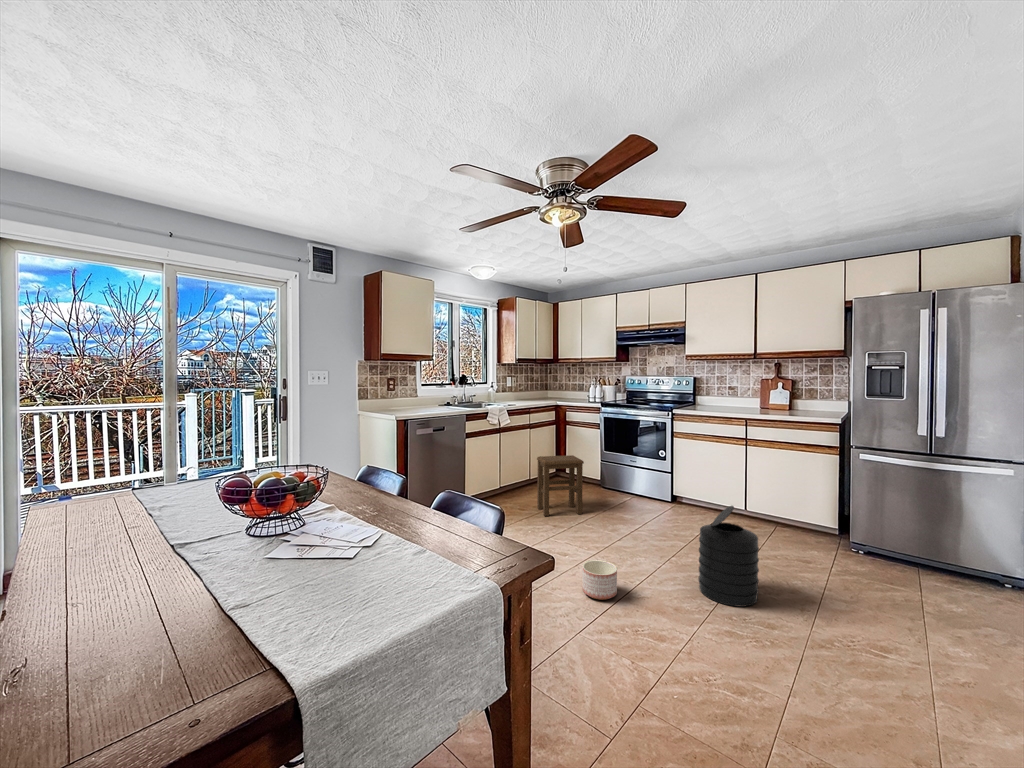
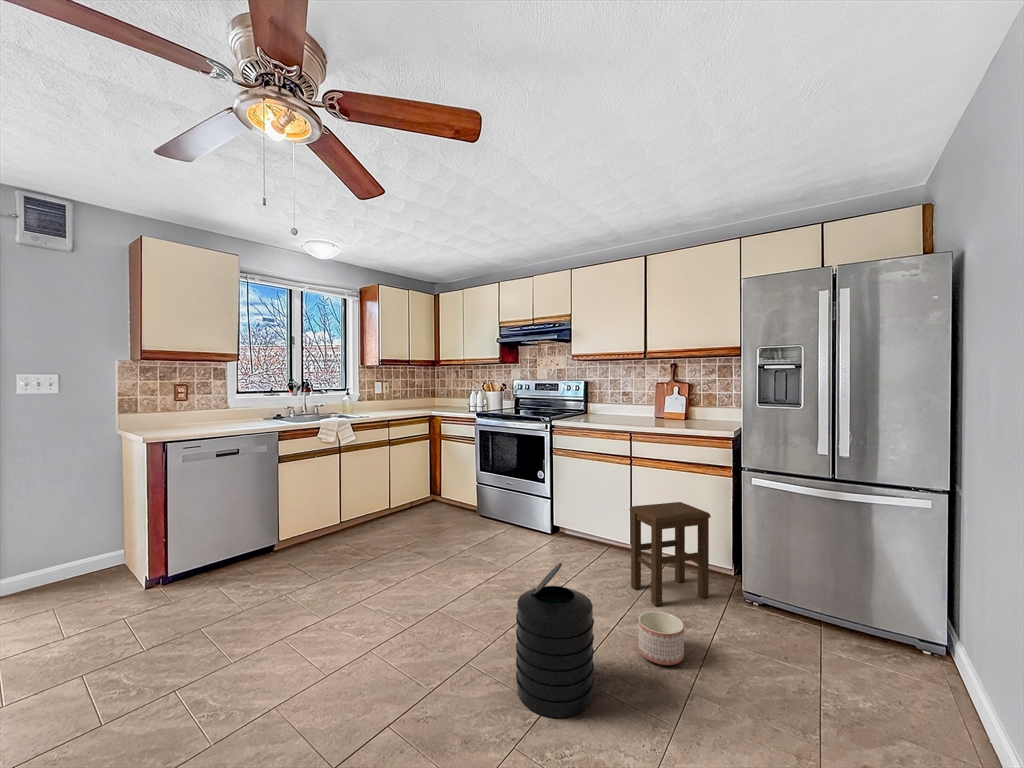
stool: present [537,455,584,516] -> present [630,502,711,606]
planter: present [582,560,617,600] -> present [639,611,684,665]

